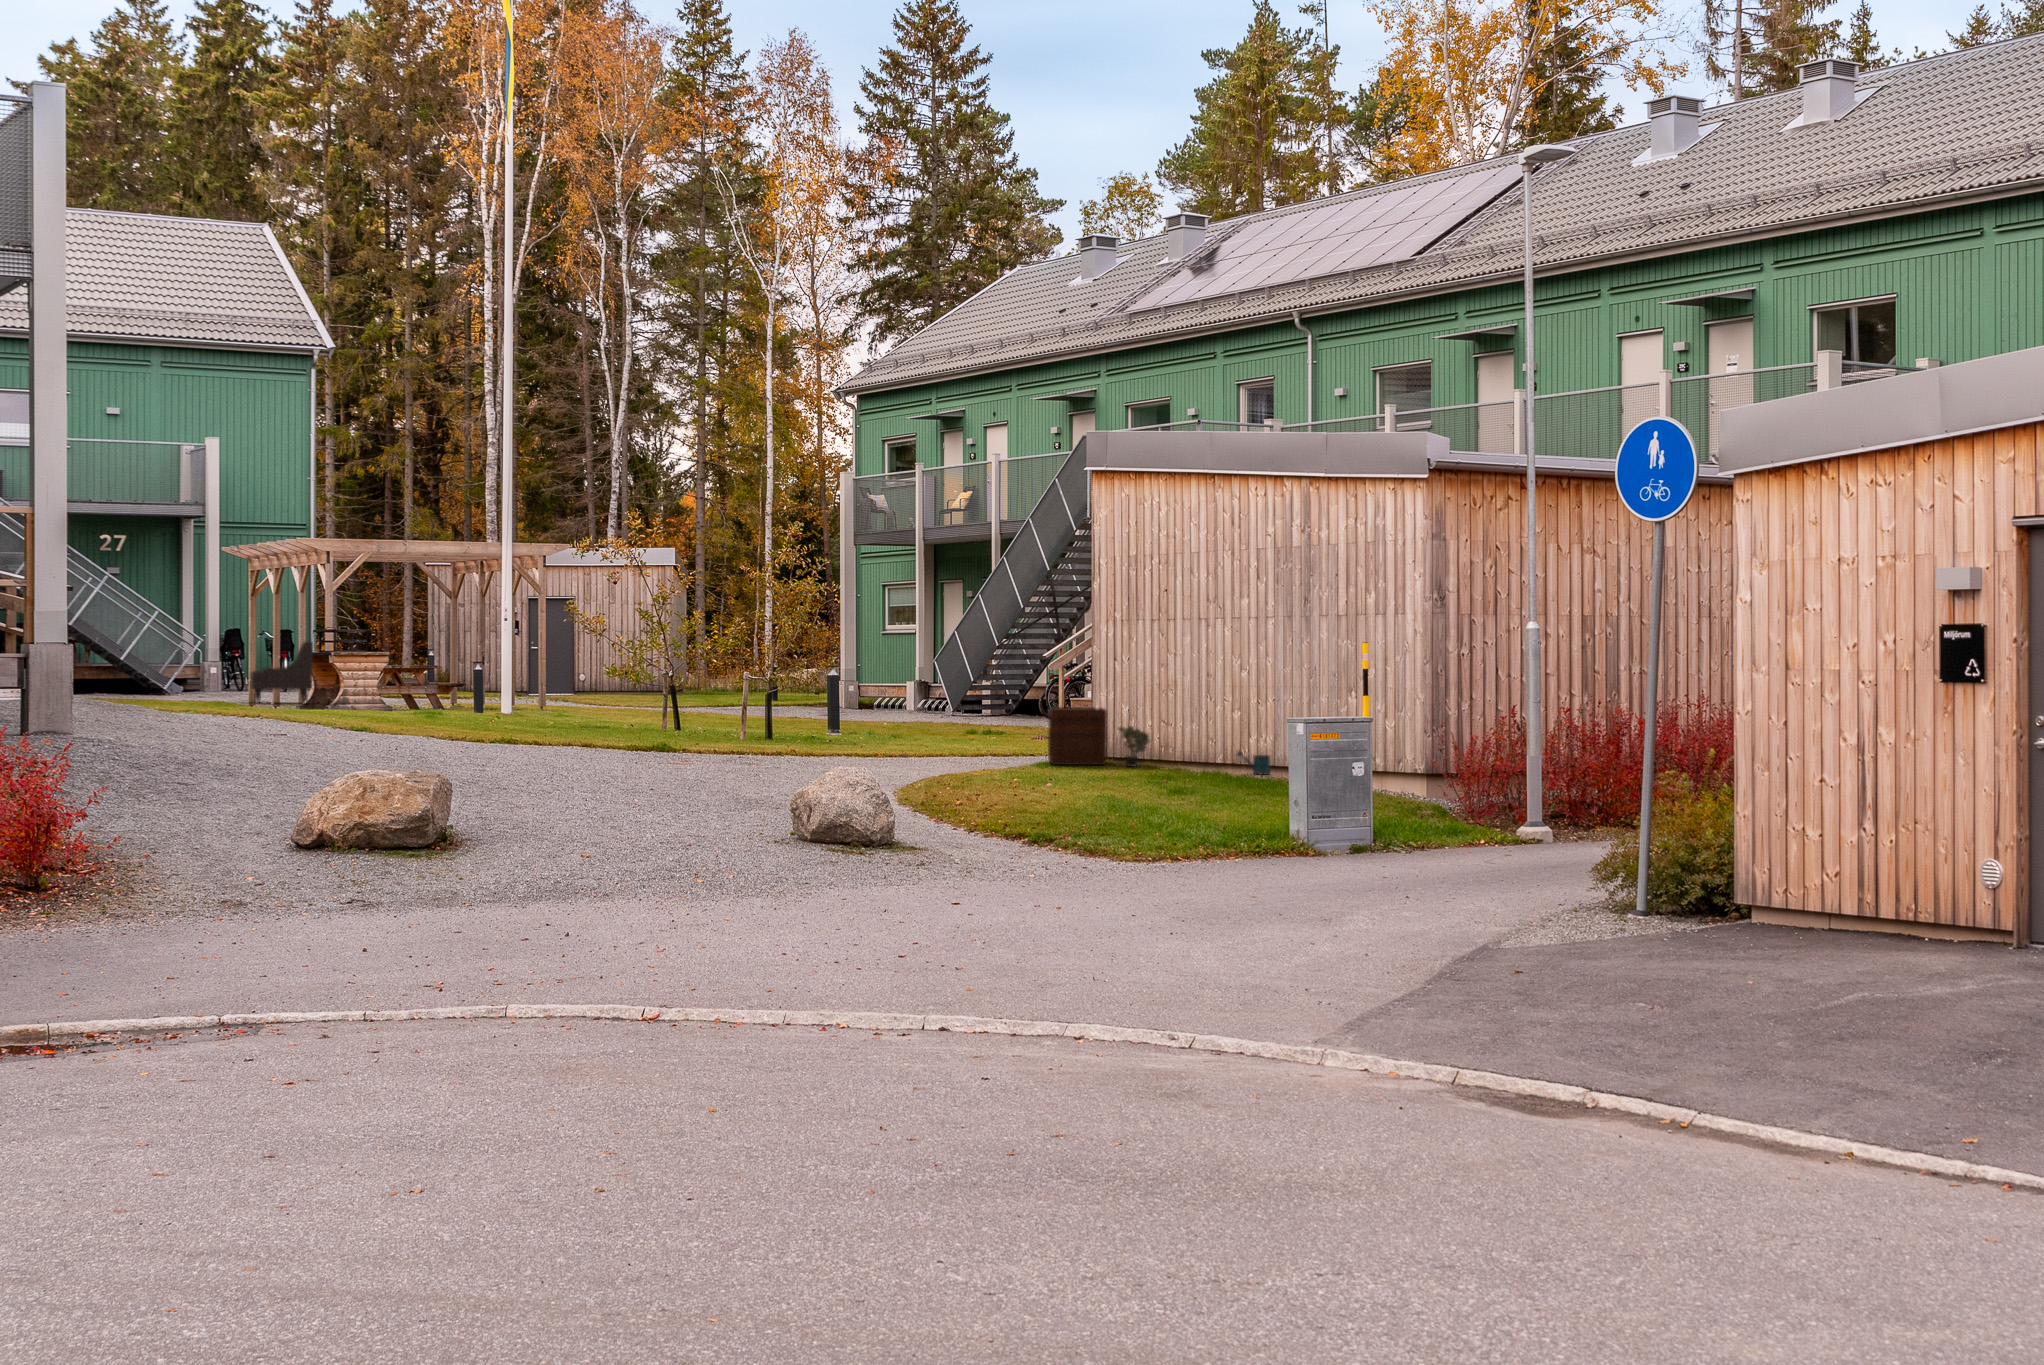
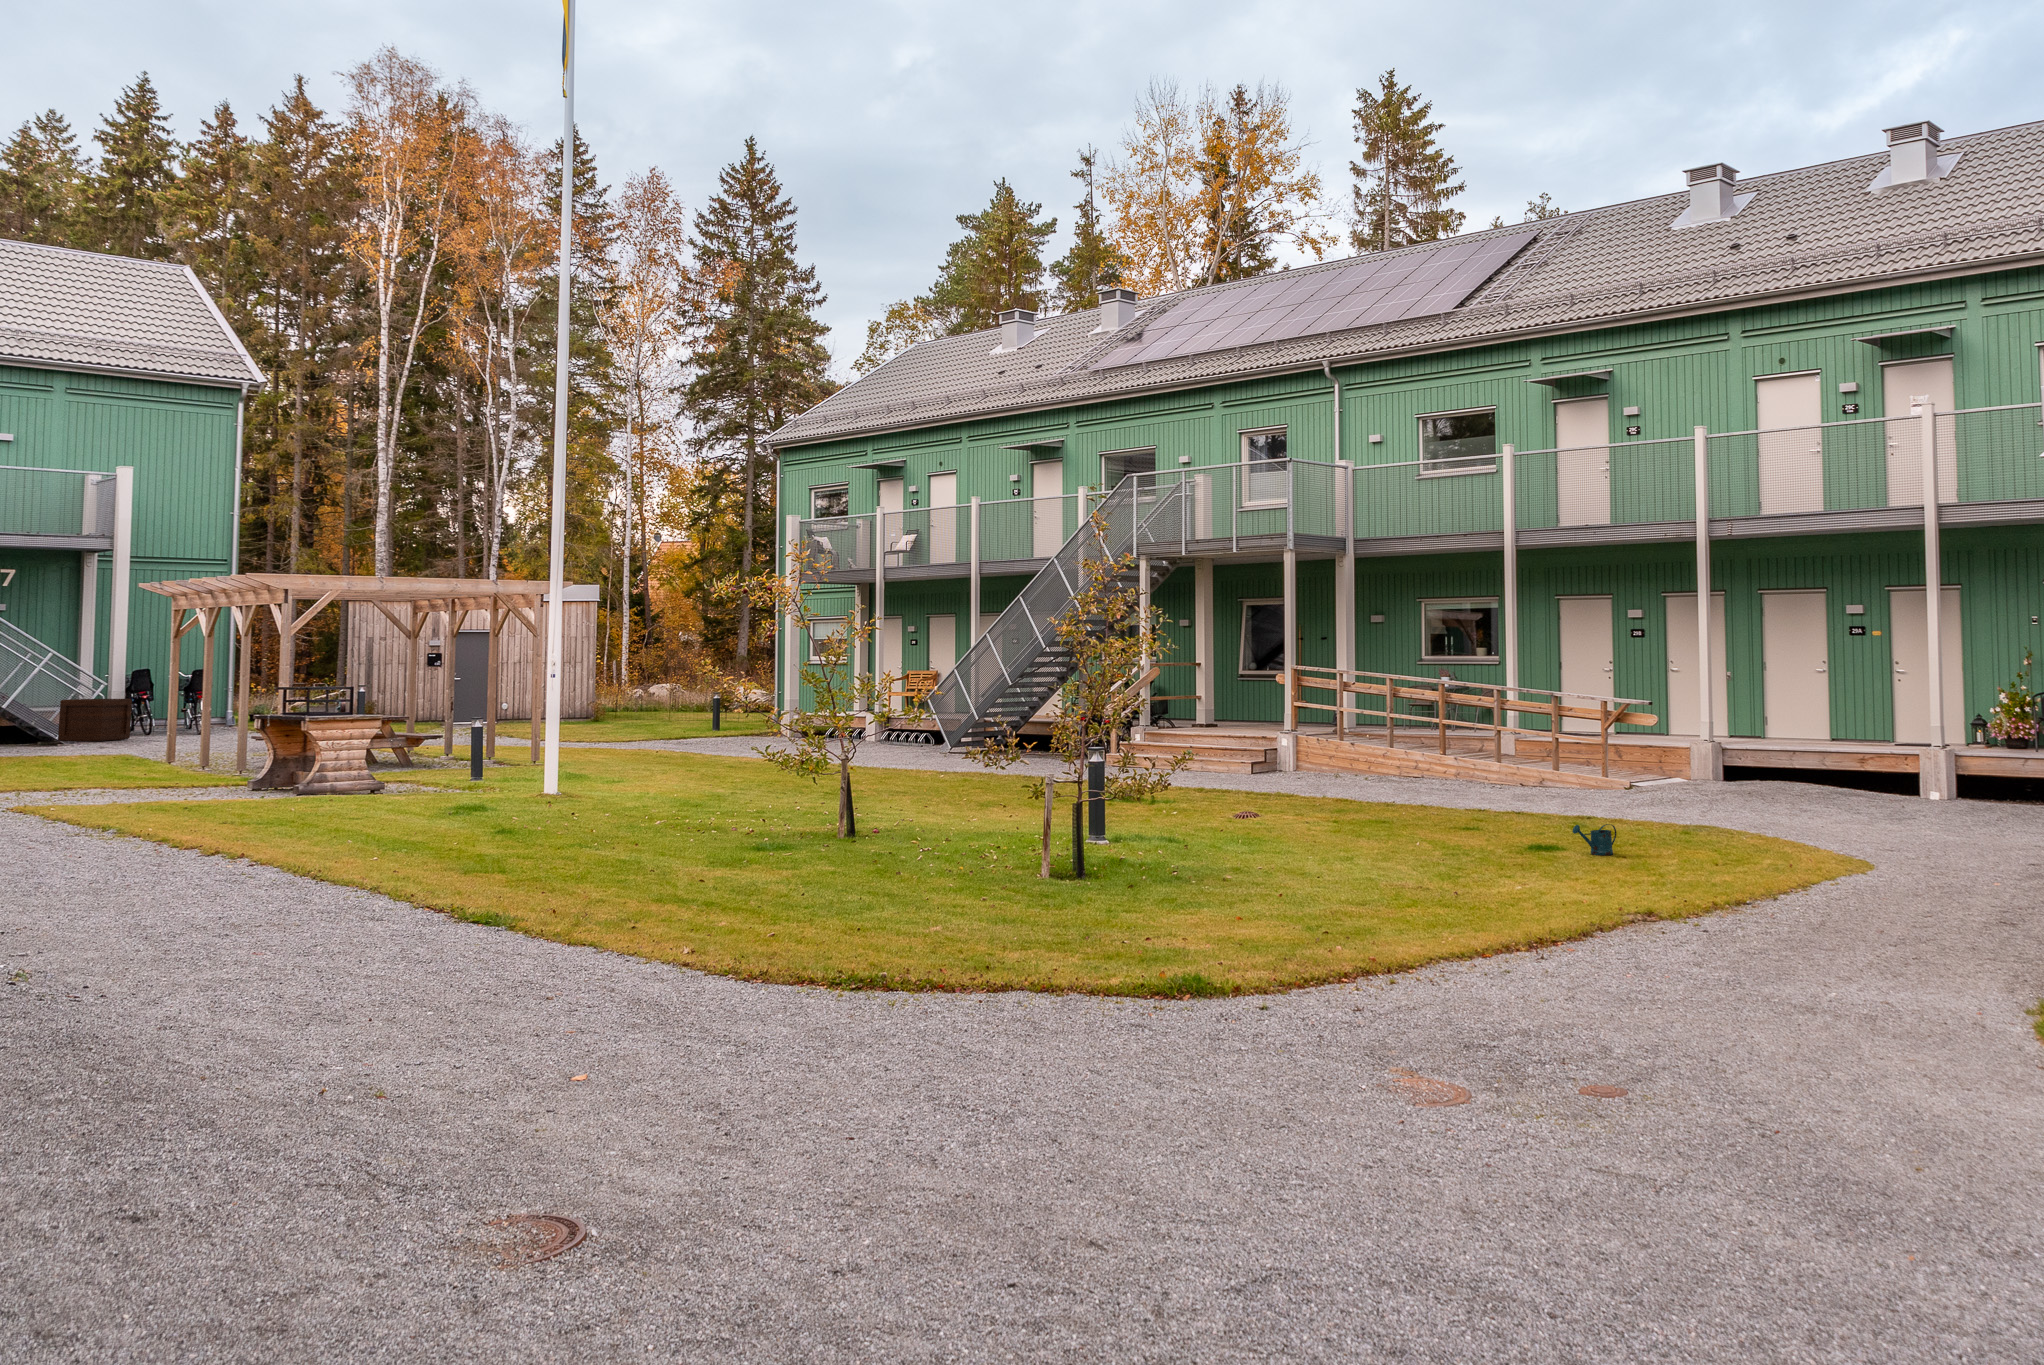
chair: present [251,641,313,703] -> none [176,691,260,766]
wooden crate: present [1048,707,1107,765] -> present [58,699,132,741]
potted plant: present [1118,725,1150,766] -> none [1389,792,1433,844]

